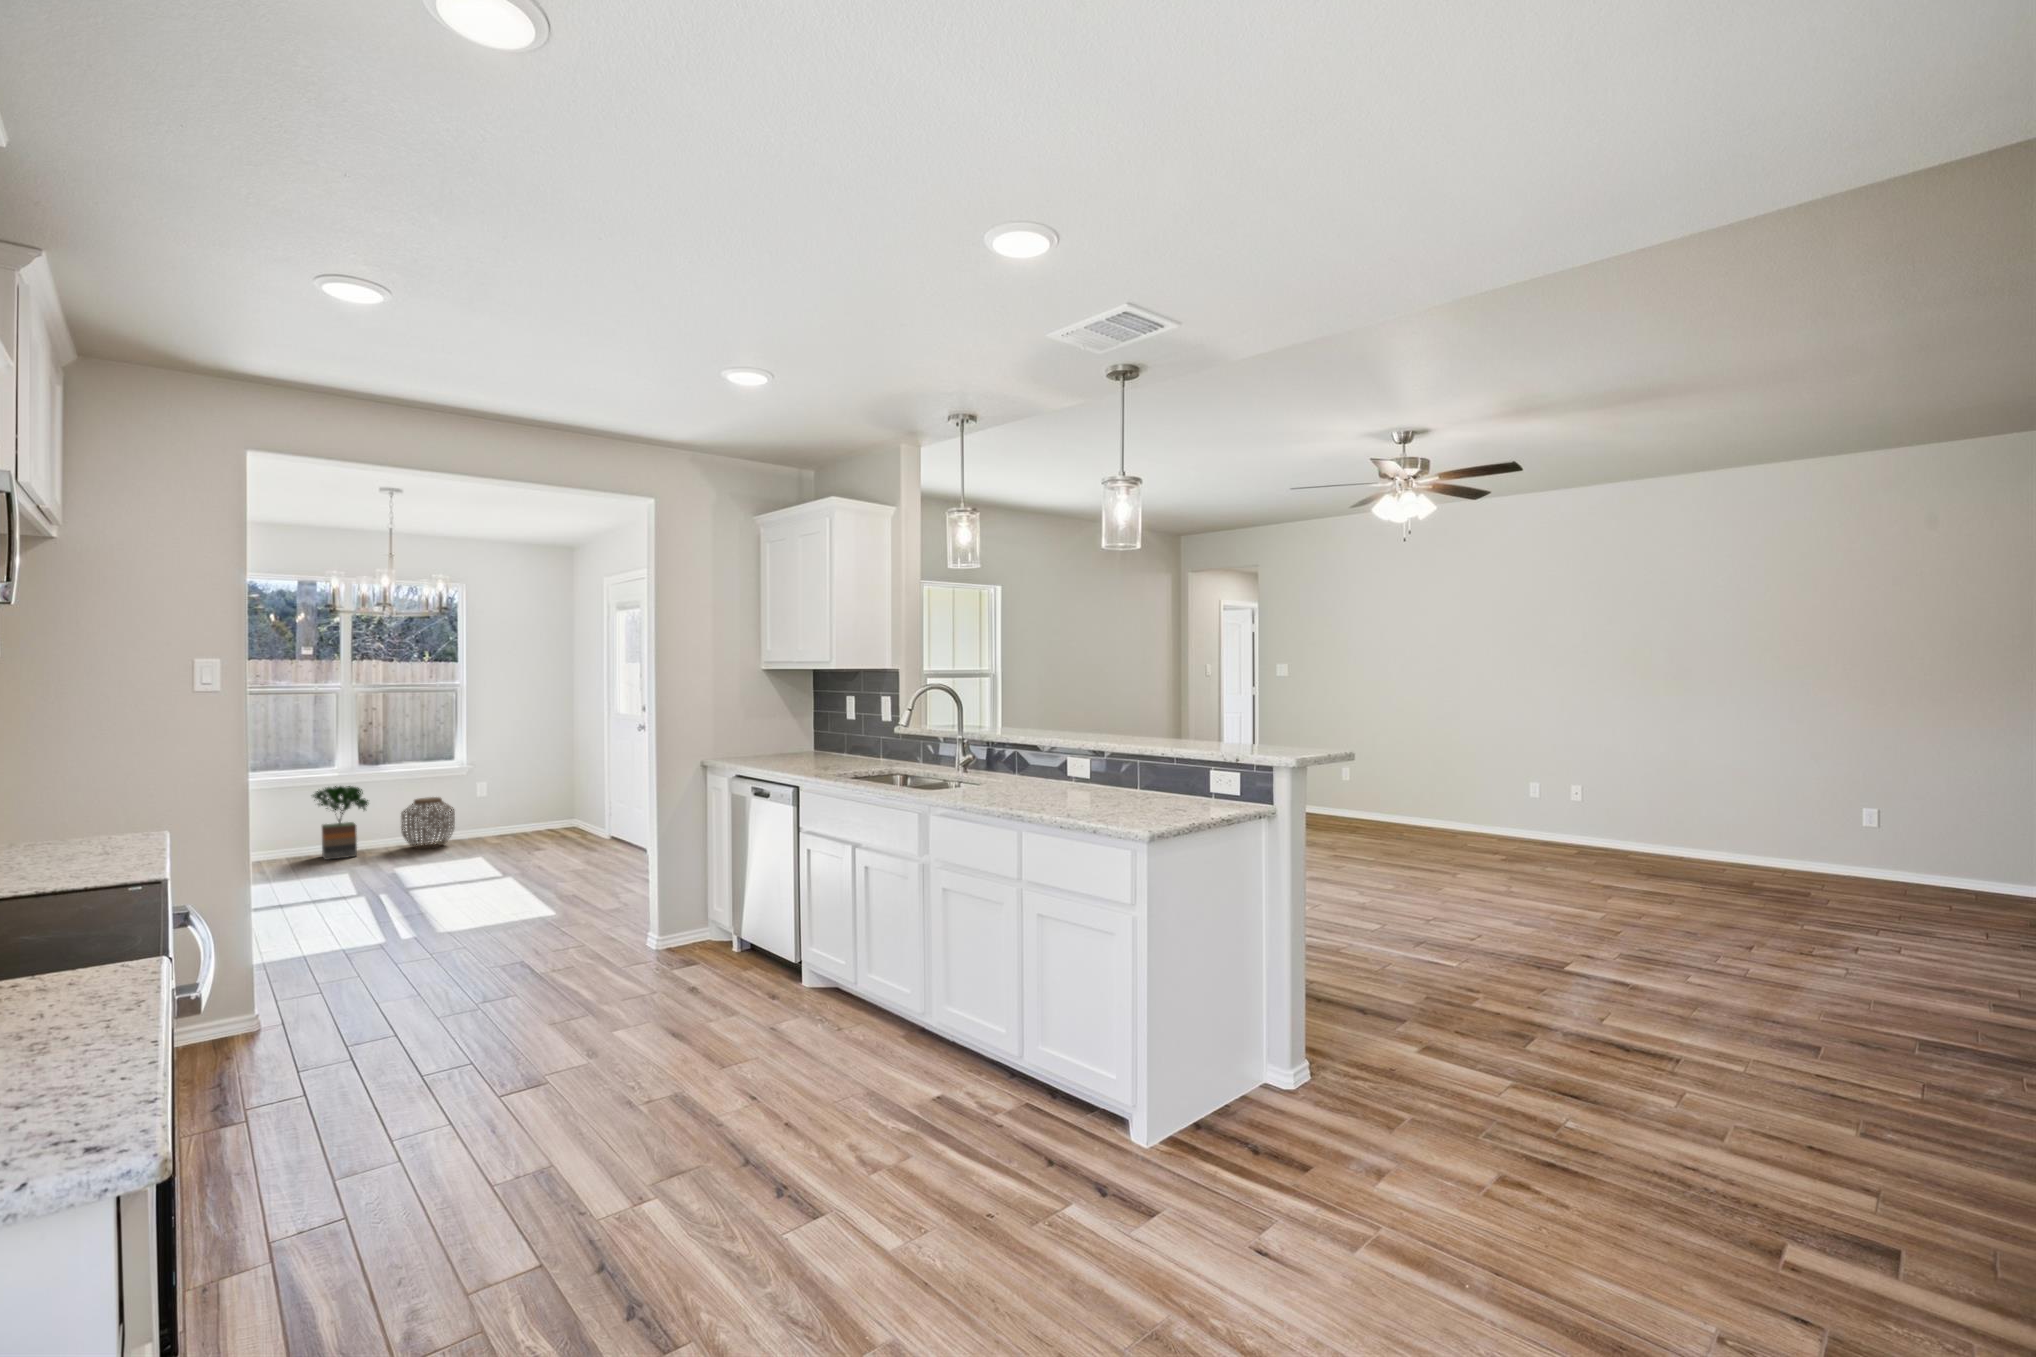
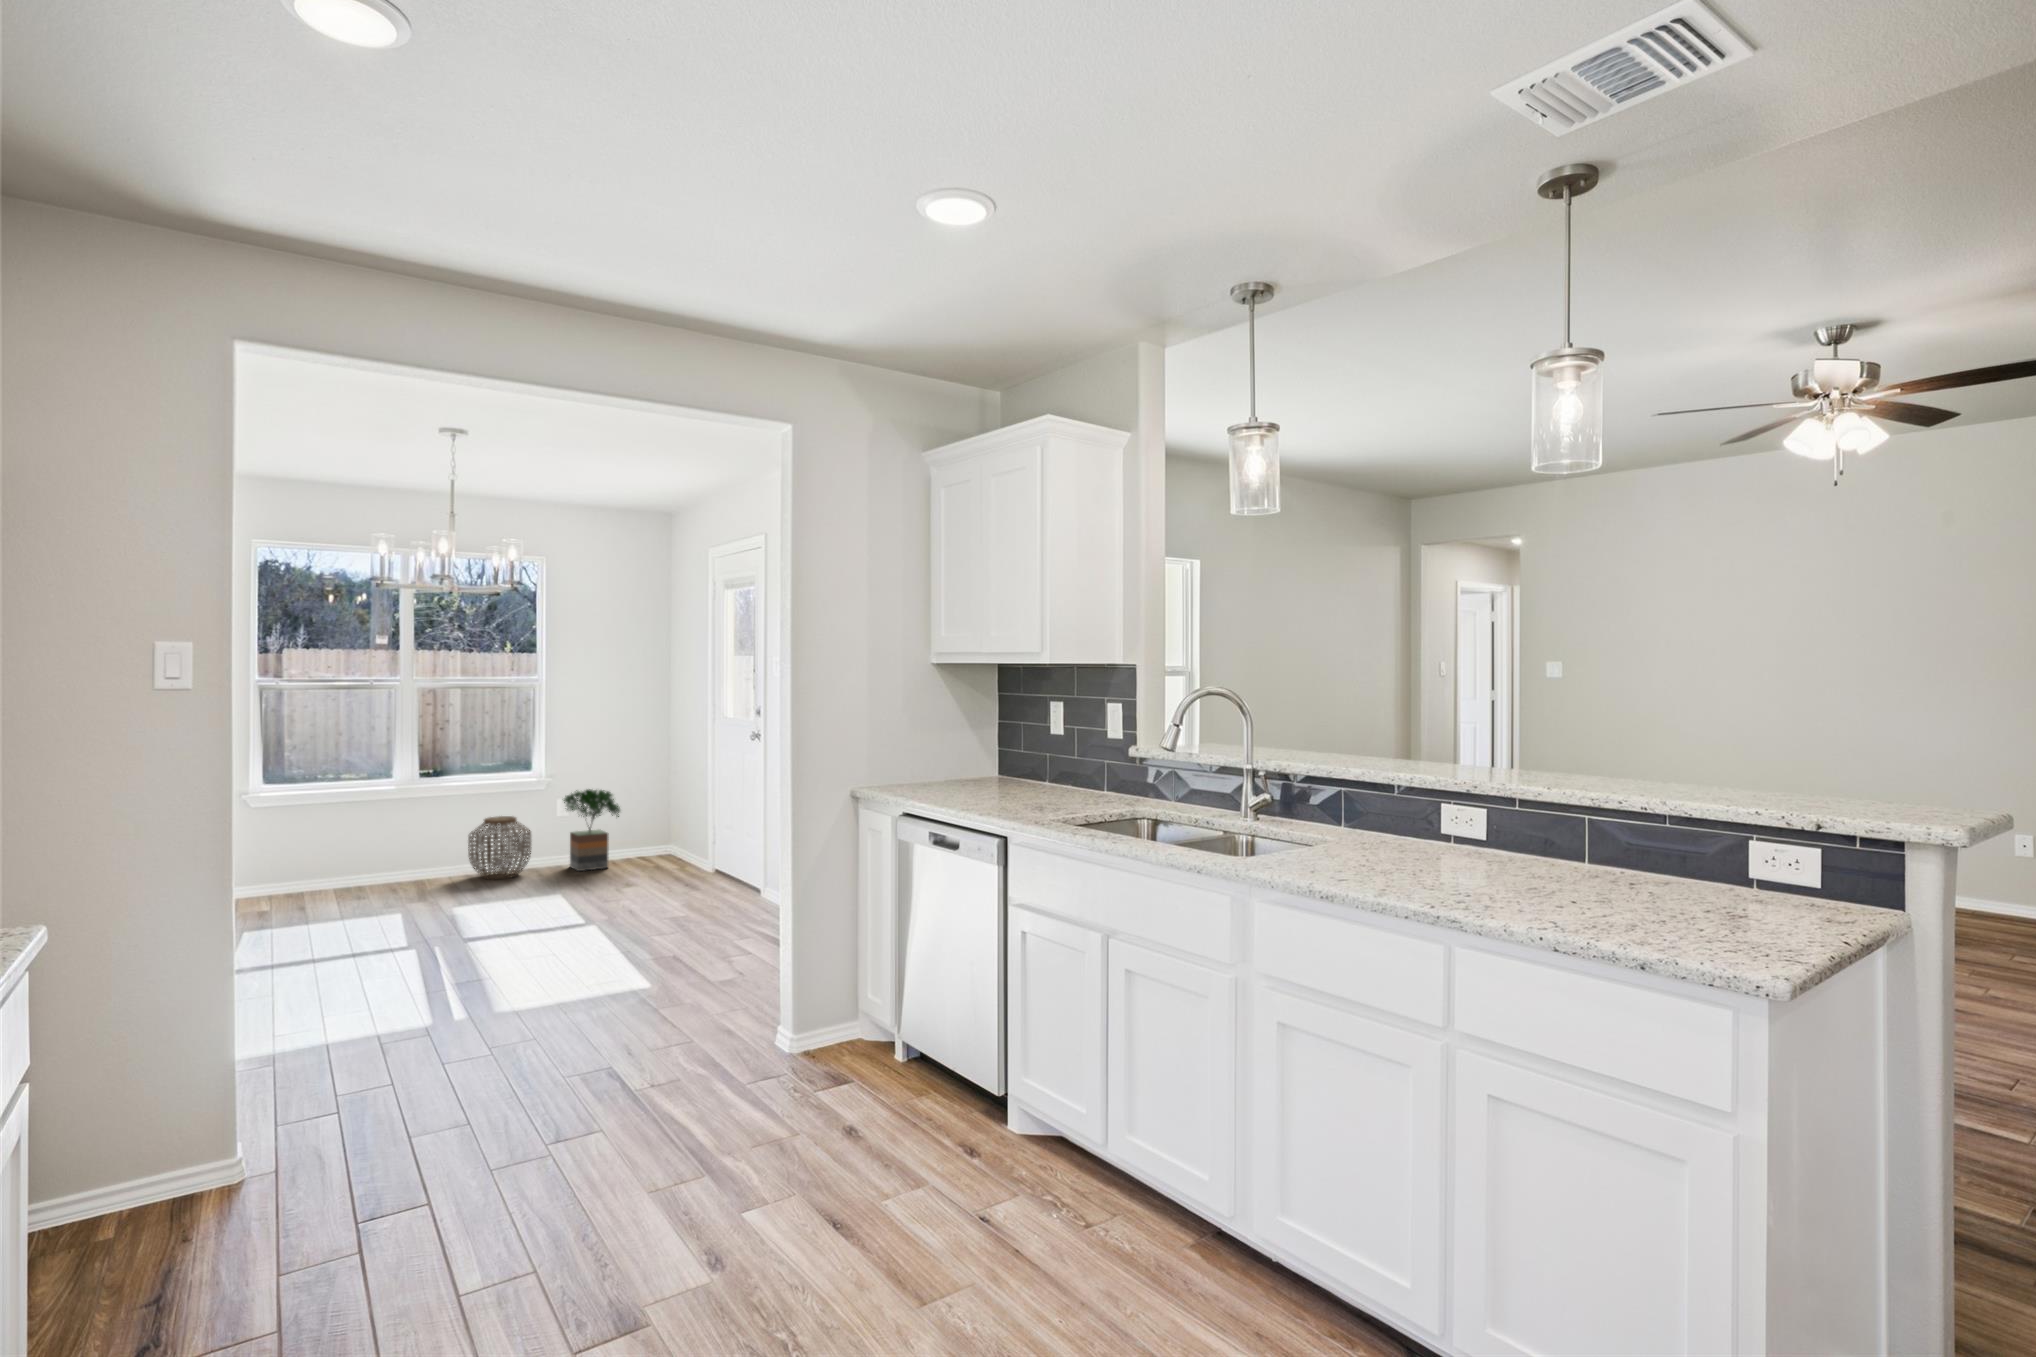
potted tree: present [313,786,369,860] -> present [562,789,620,871]

